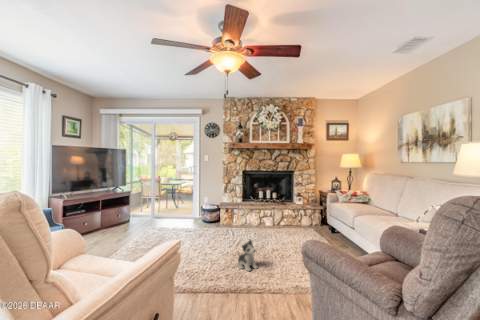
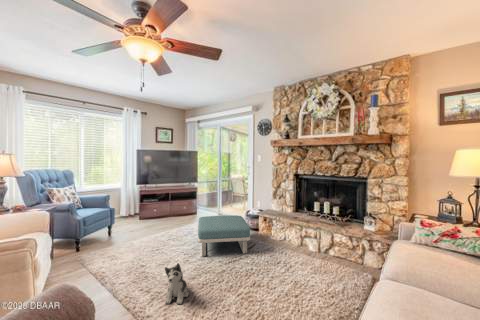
footstool: none [182,209,241,245] -> present [198,215,250,256]

